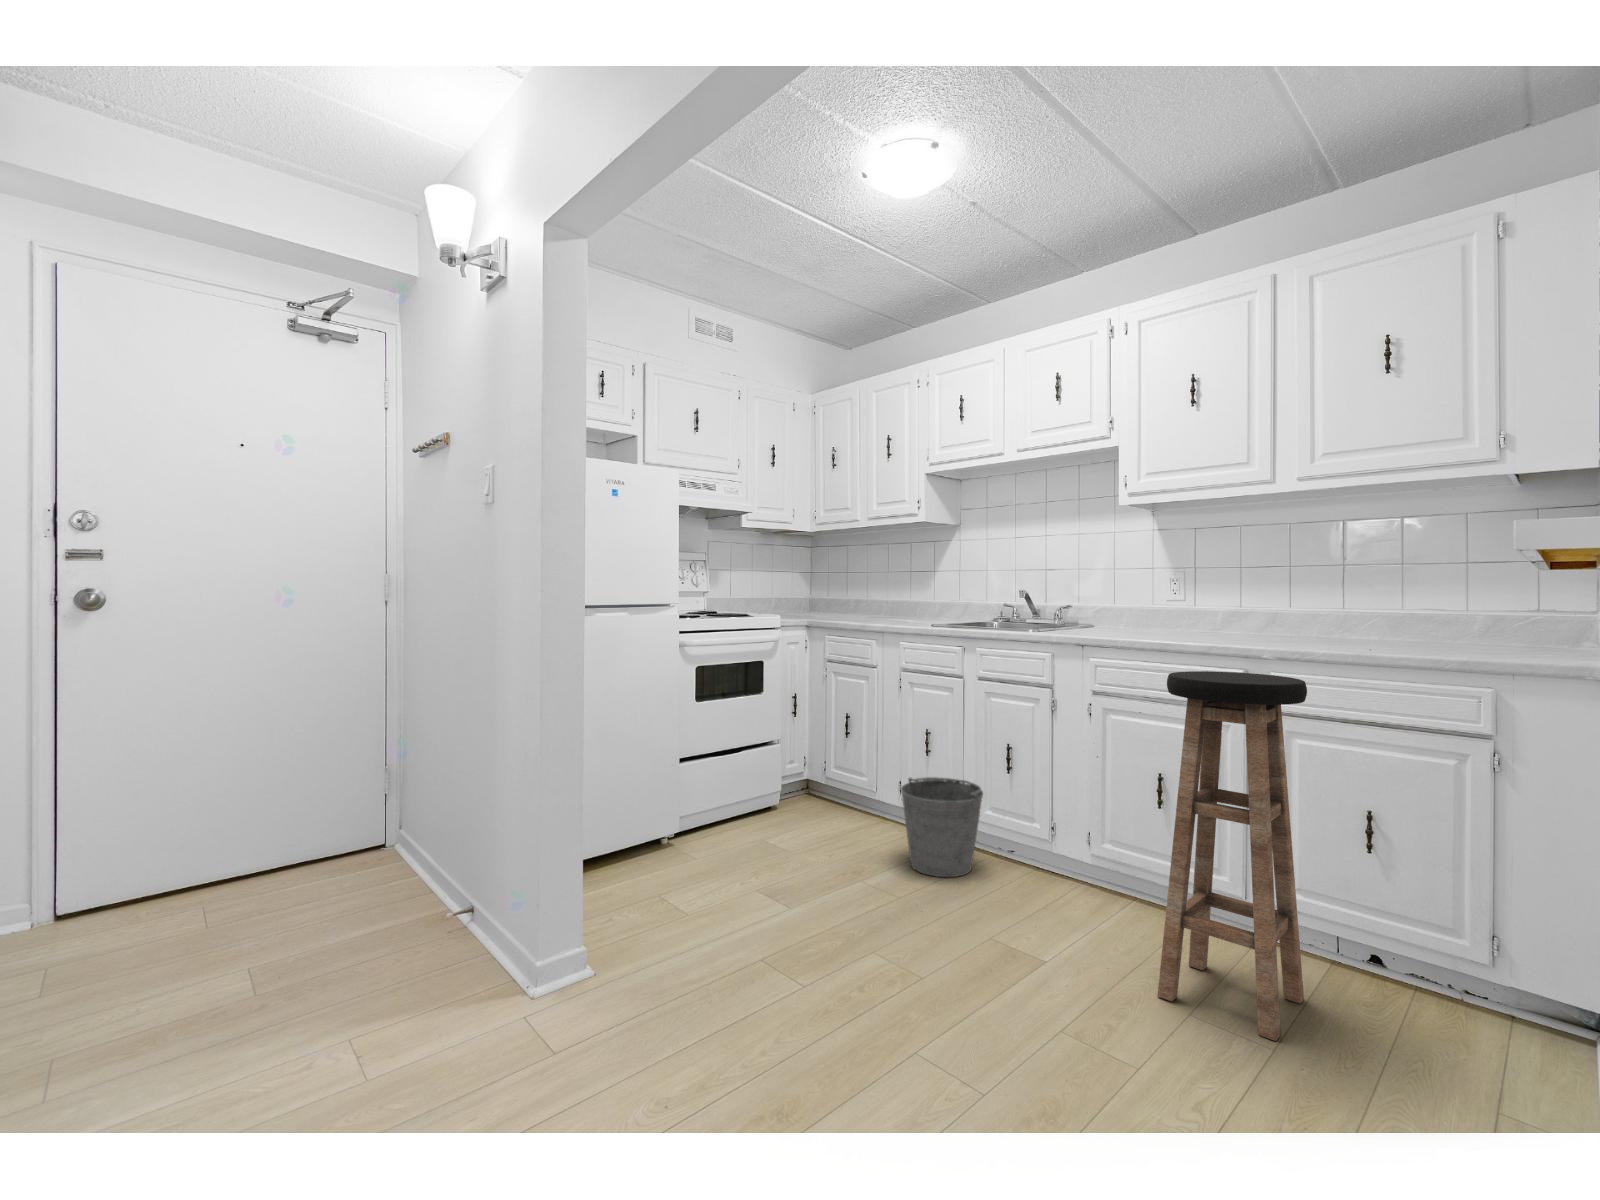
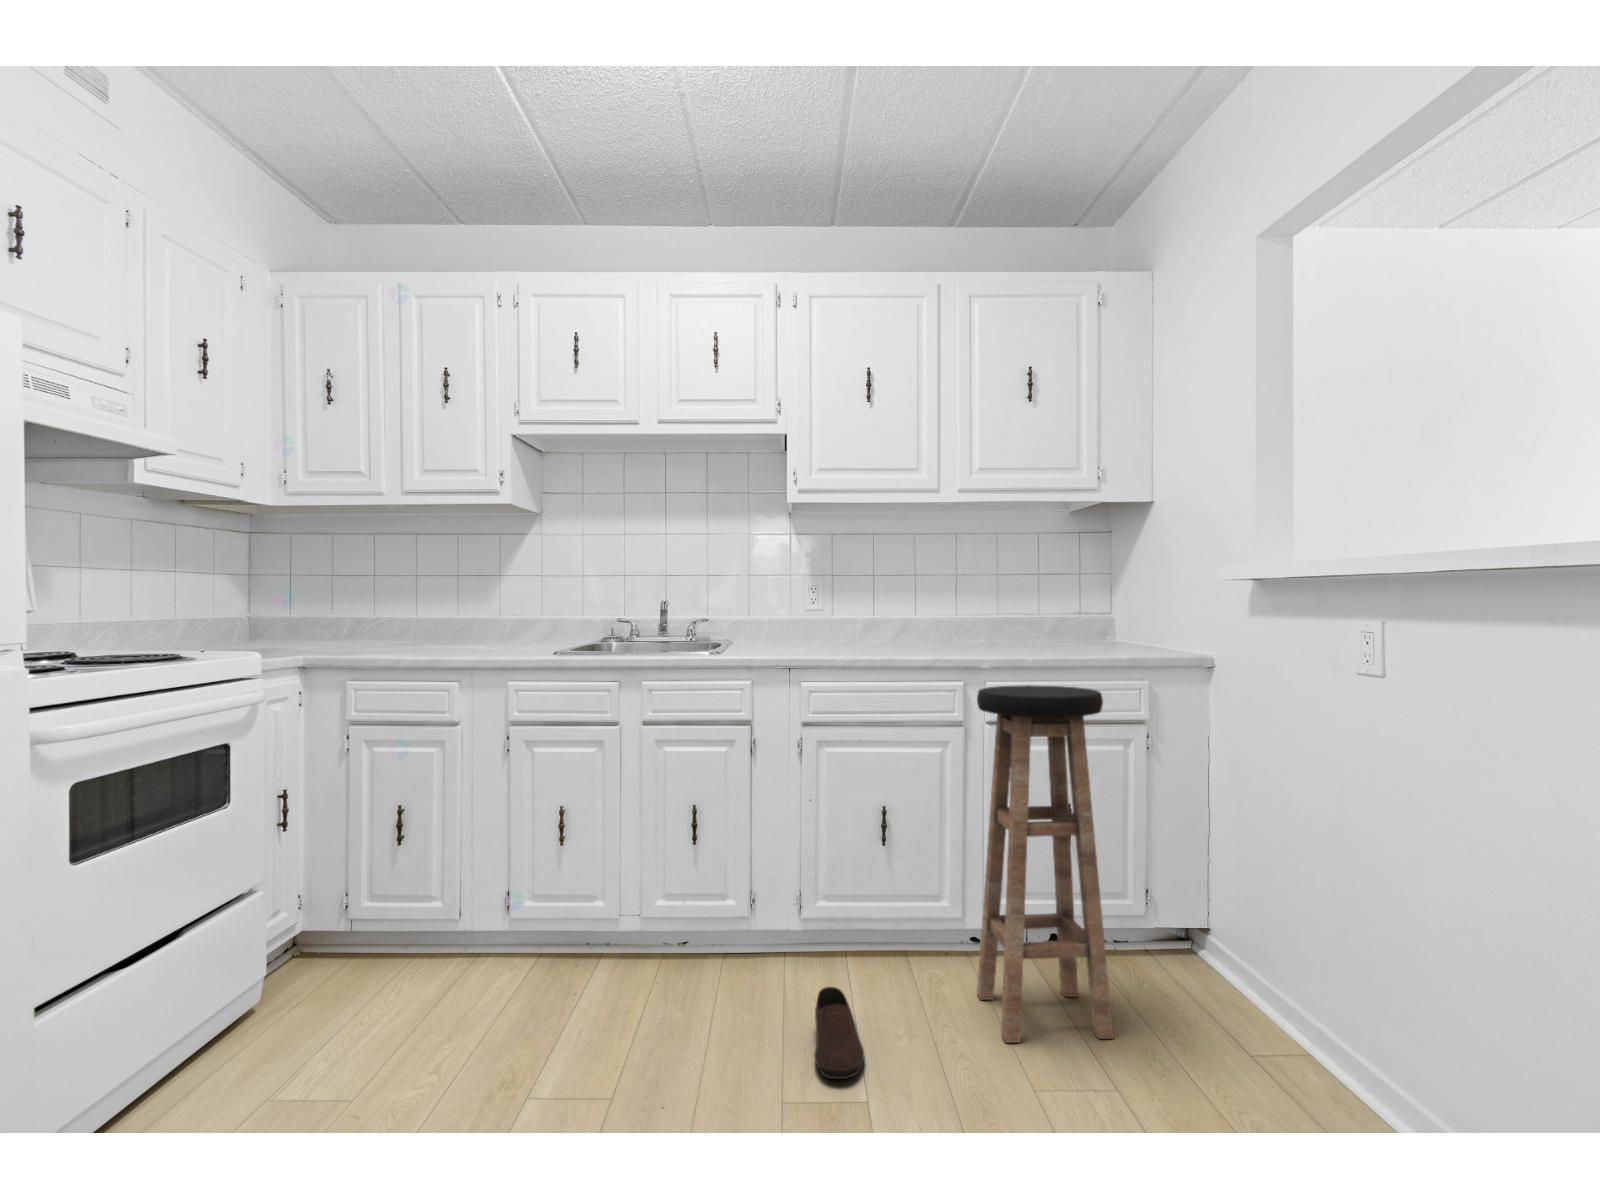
bucket: present [900,777,983,877] -> none [573,864,691,1011]
shoe: none [977,898,1048,958] -> present [814,987,865,1079]

